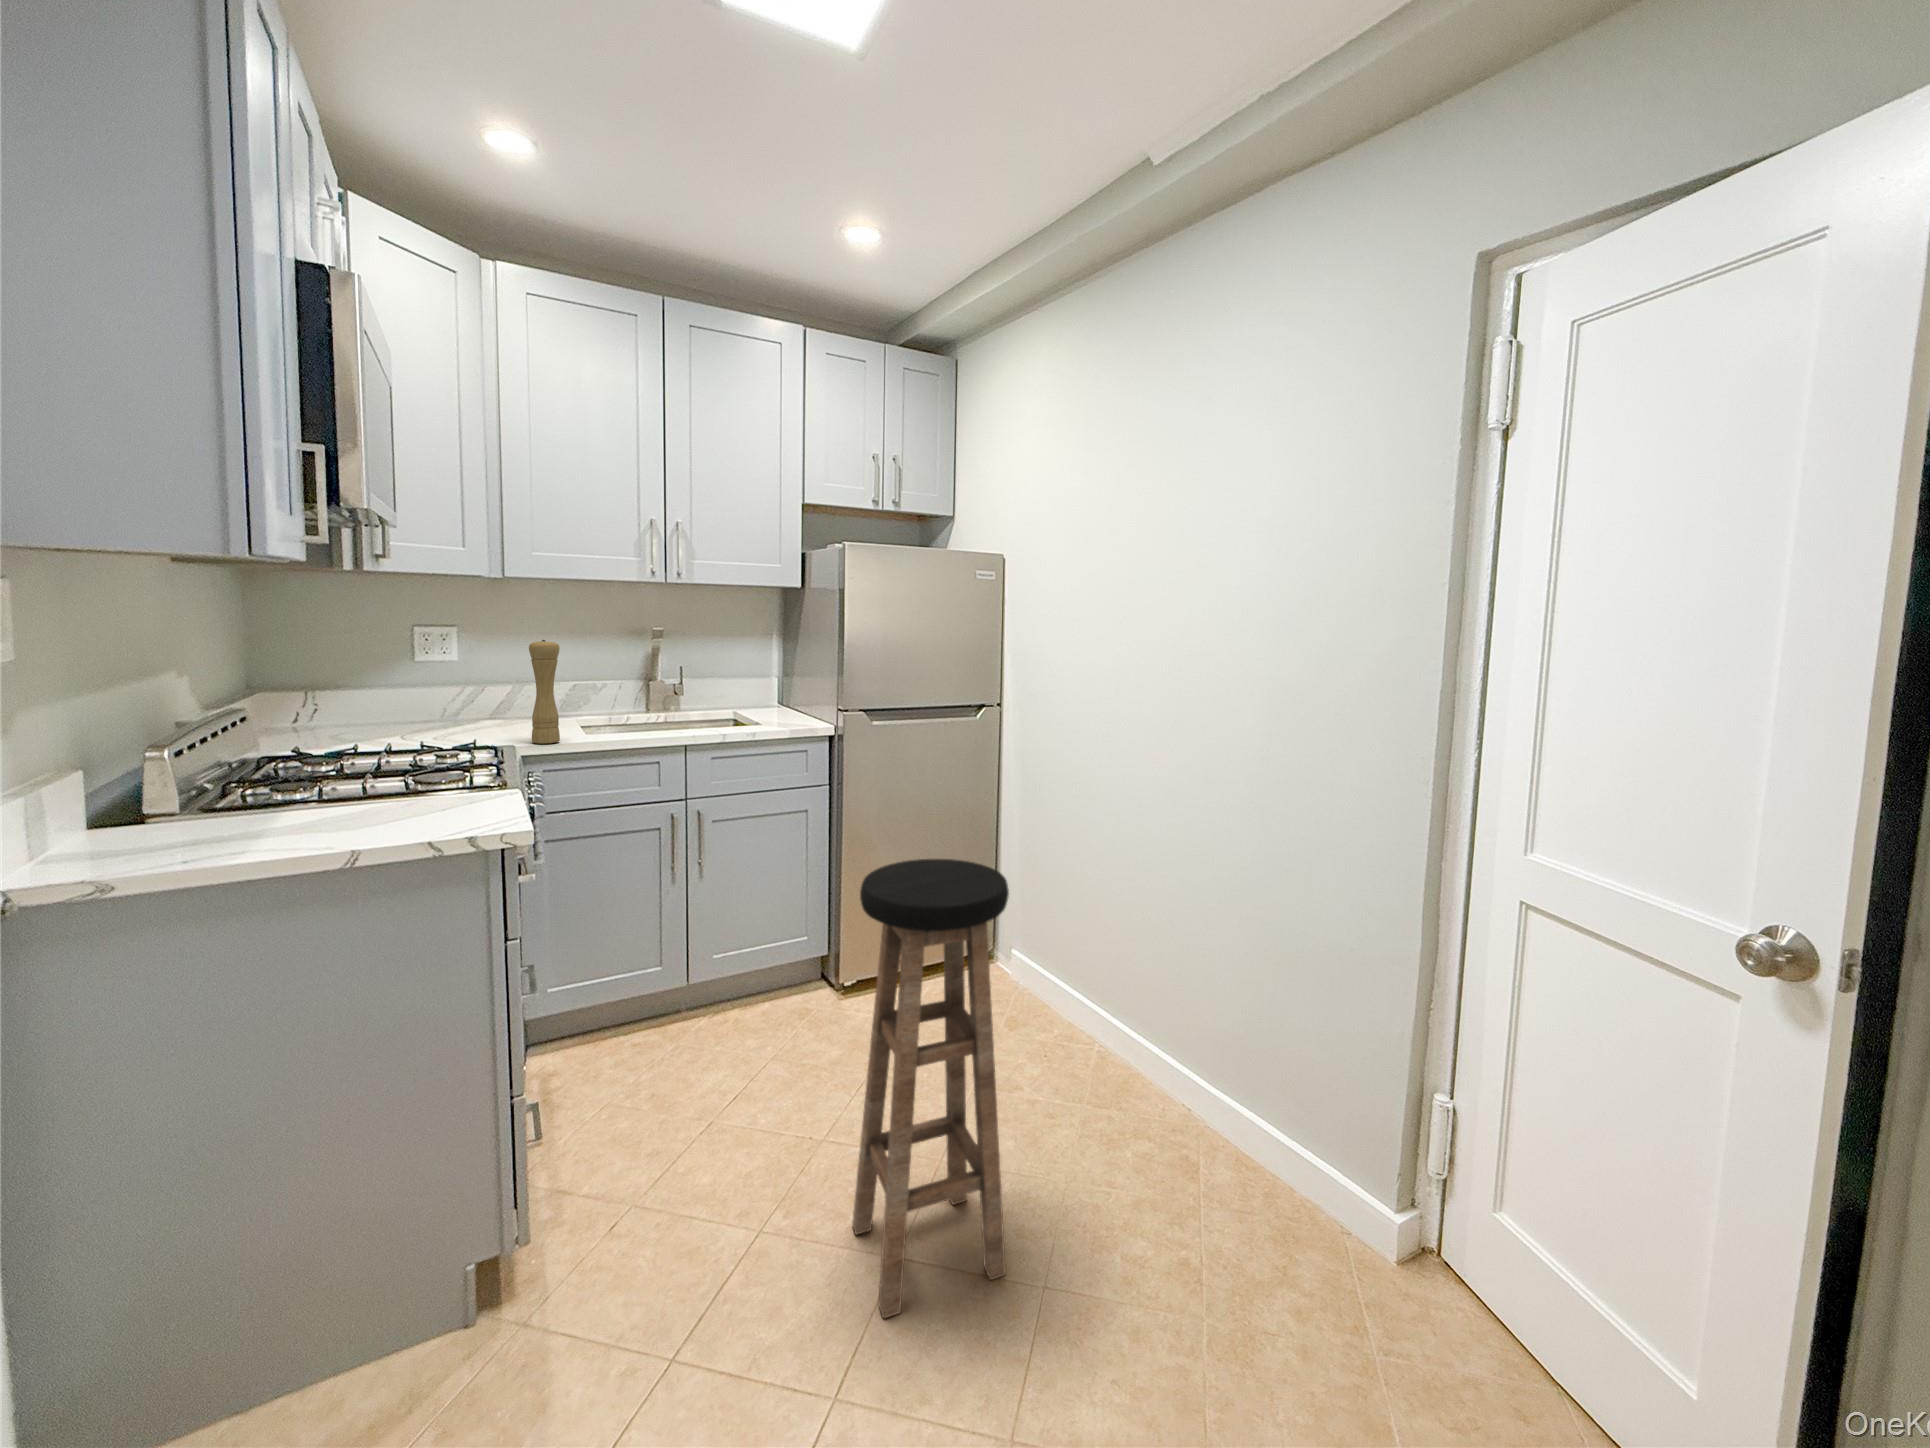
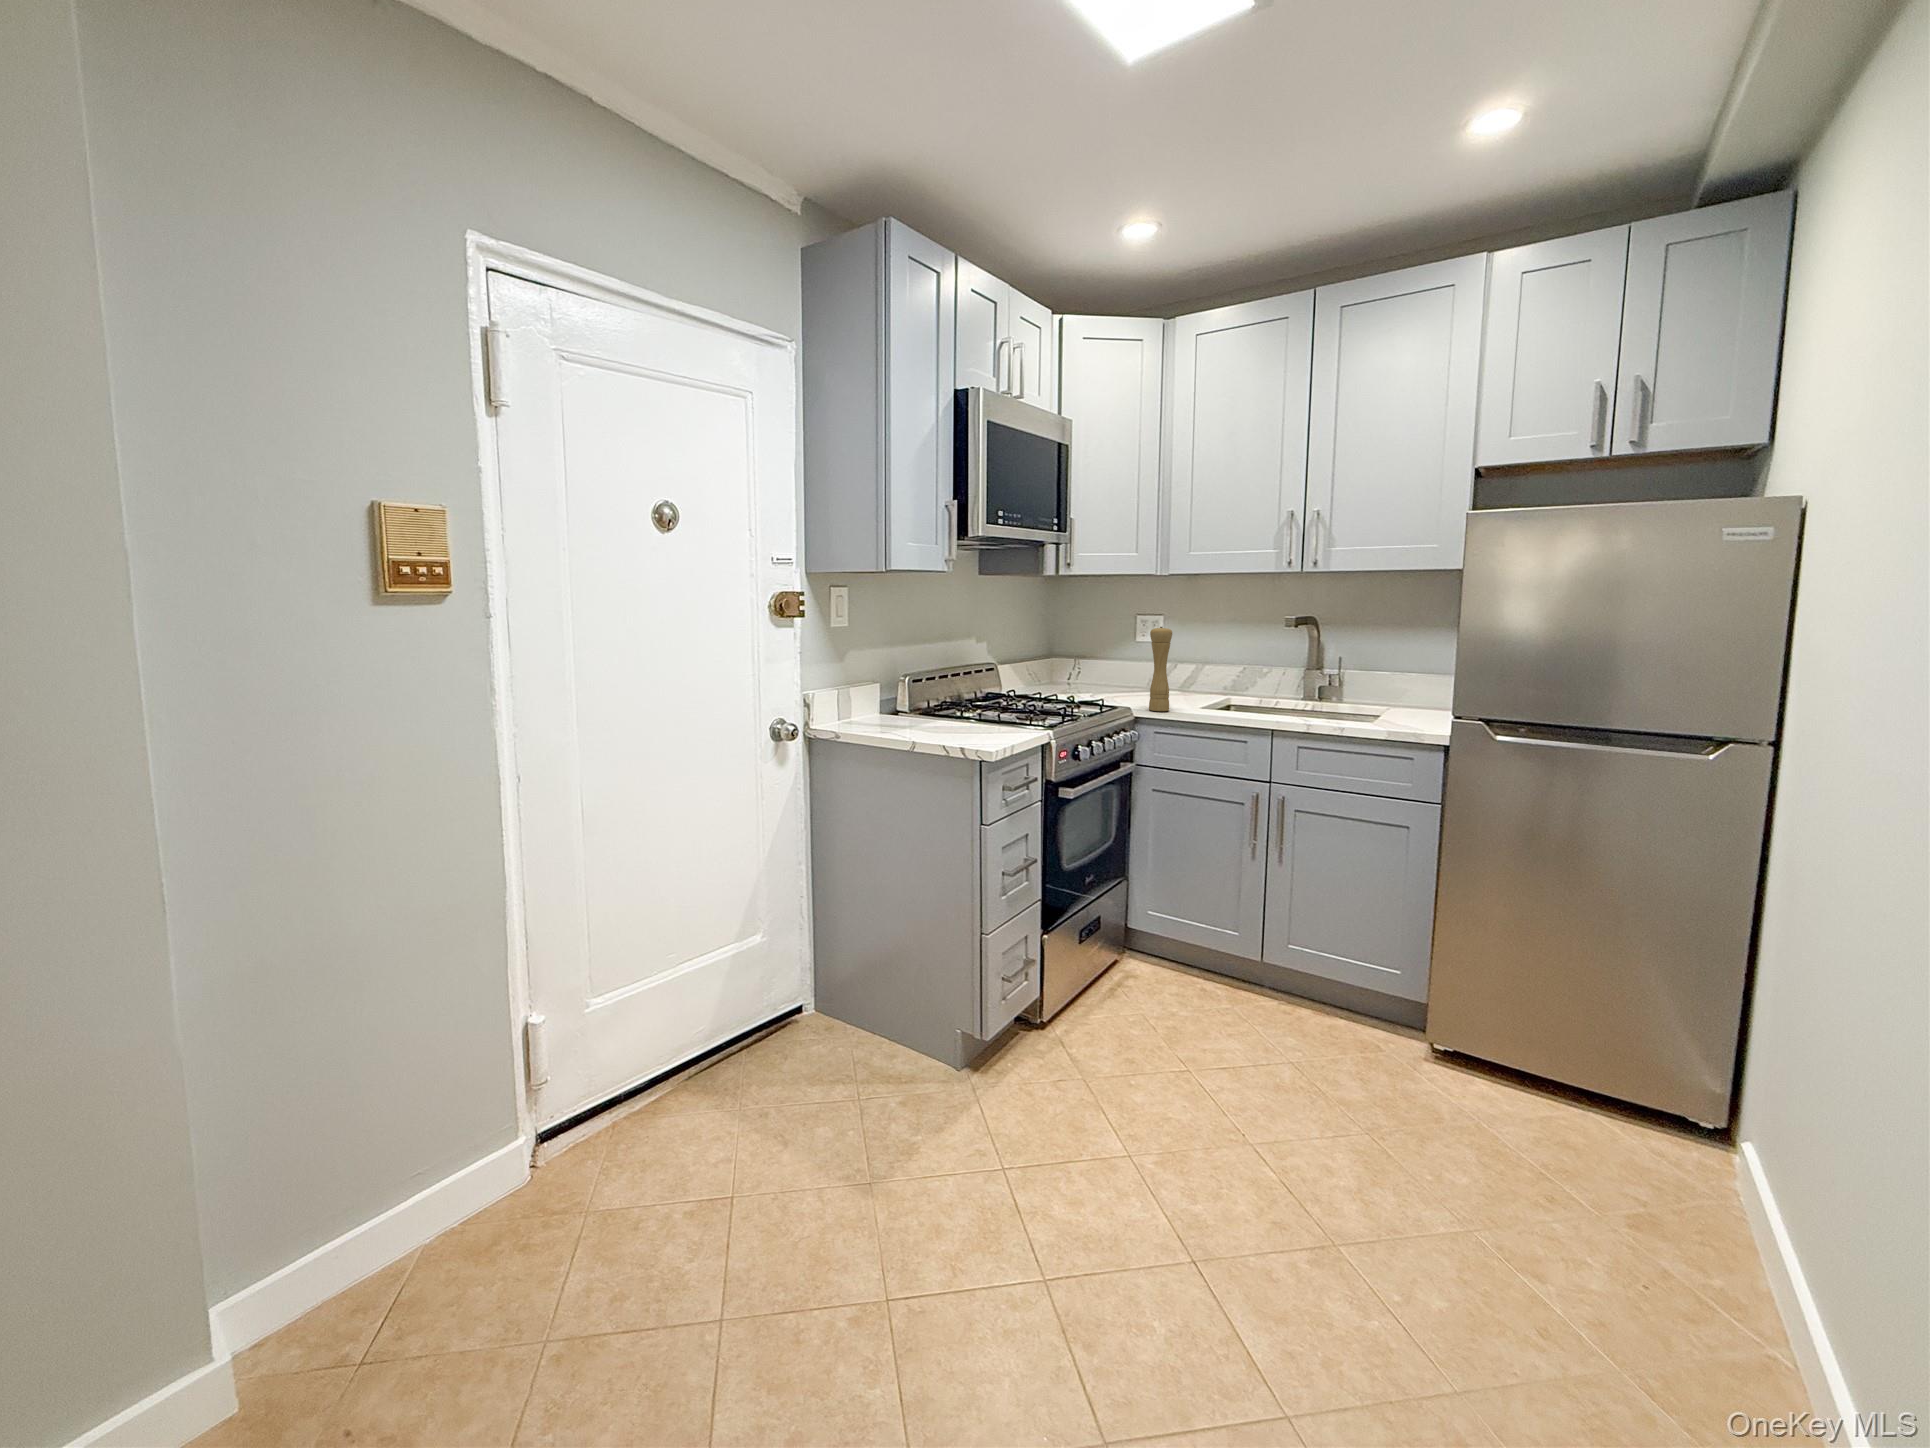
bar stool: present [852,859,1009,1318] -> none [1123,858,1325,1377]

